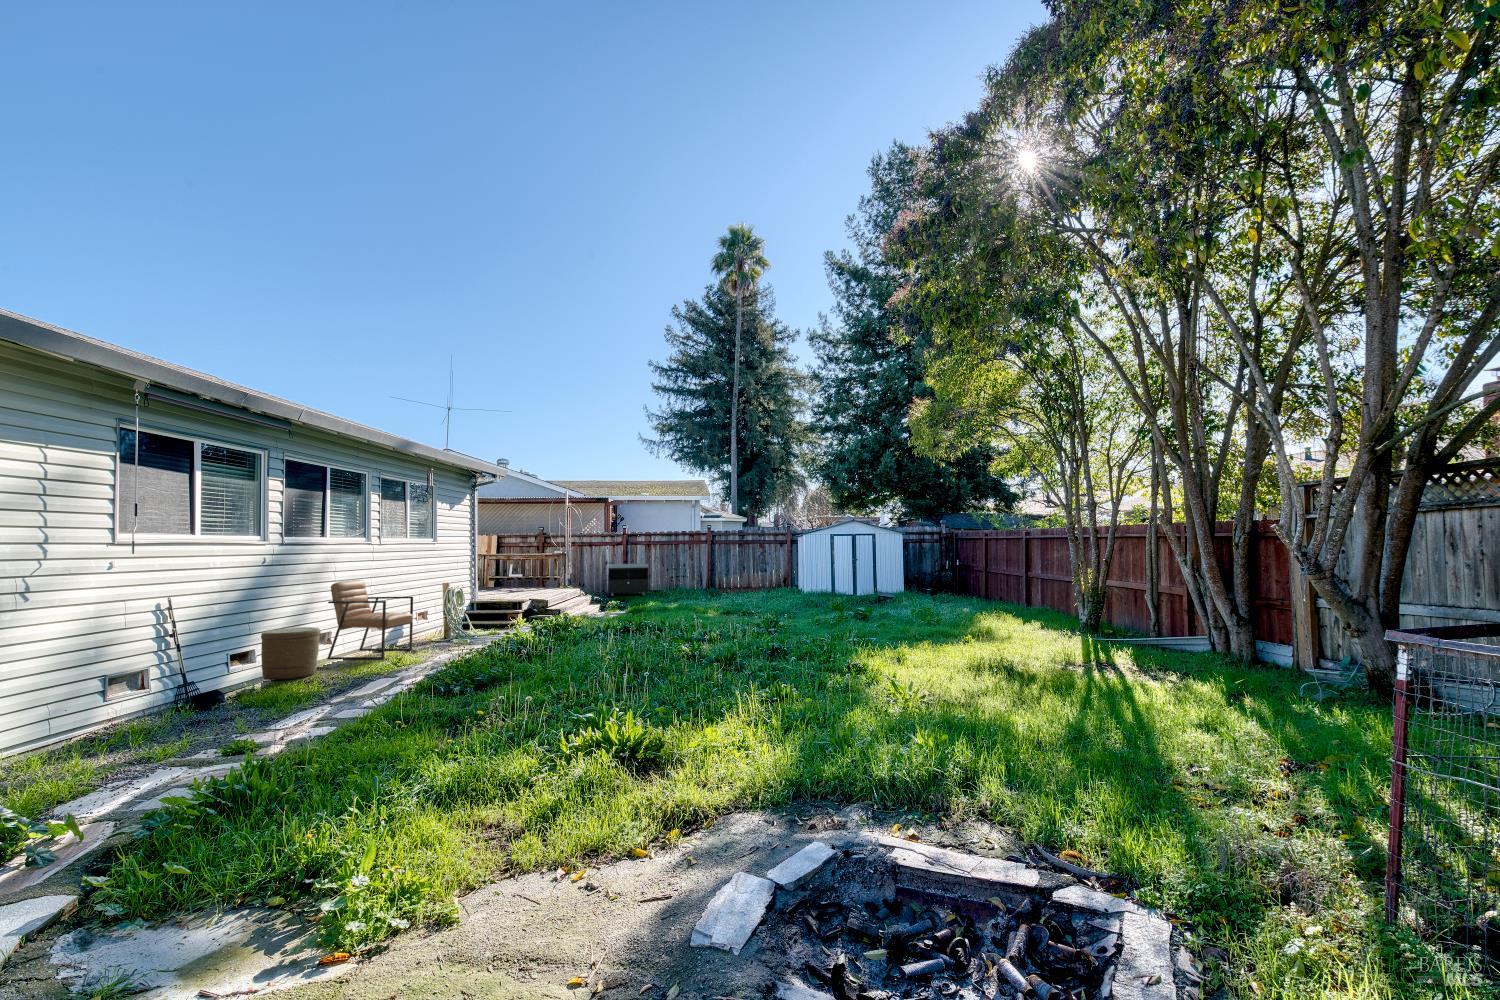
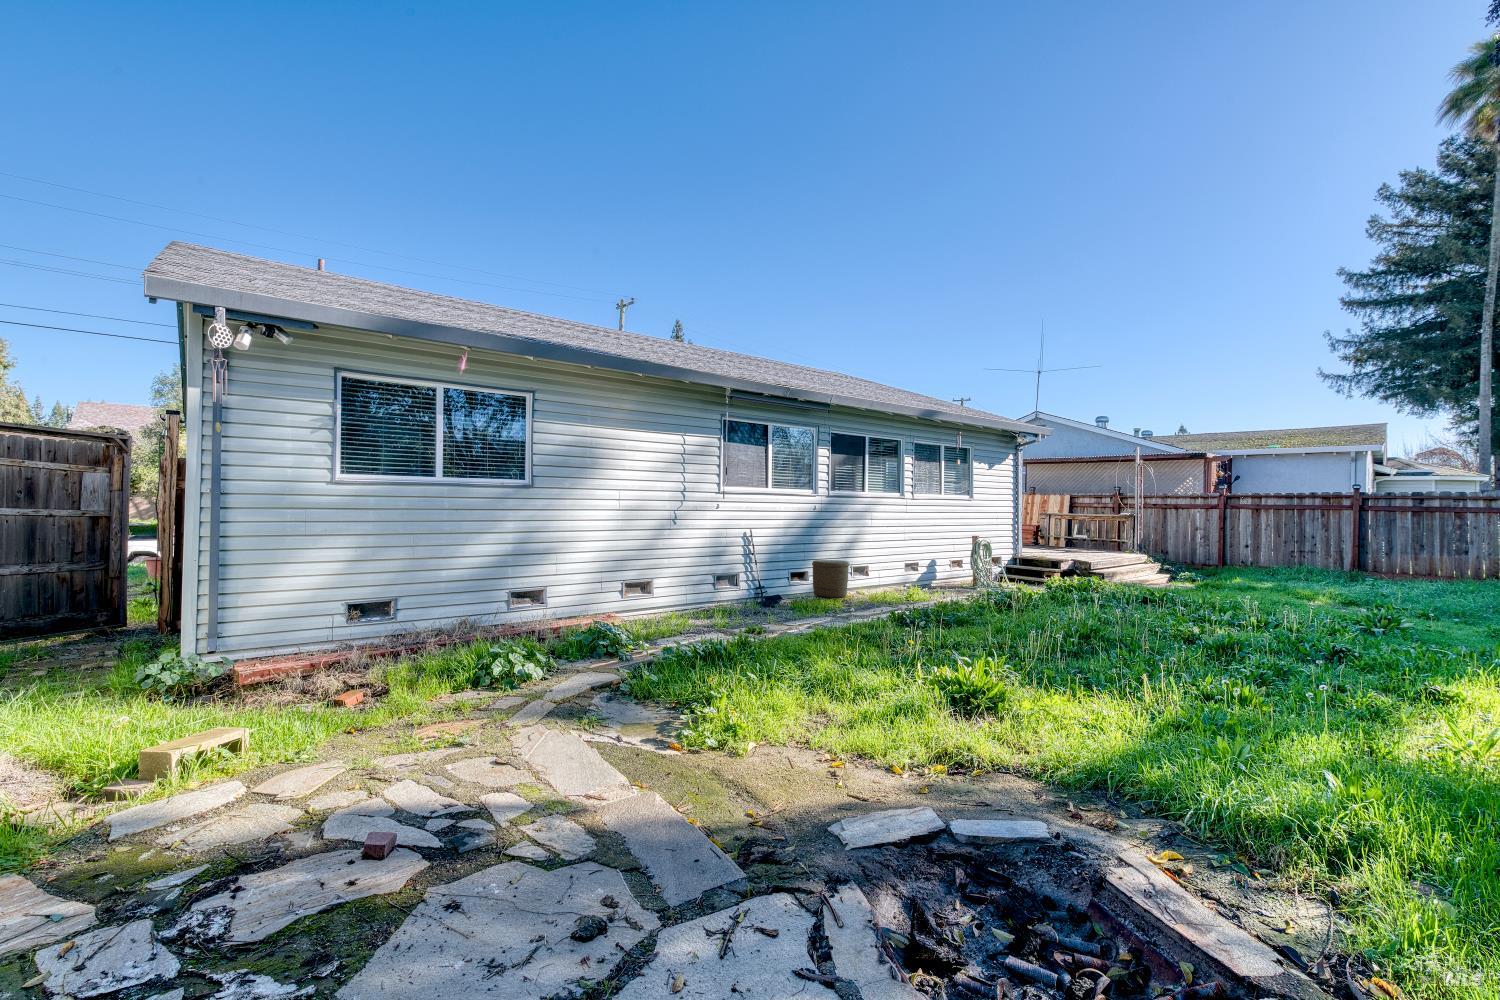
storage bench: present [608,564,648,596] -> none [1195,533,1258,574]
chair: present [327,580,413,660] -> none [864,528,929,595]

